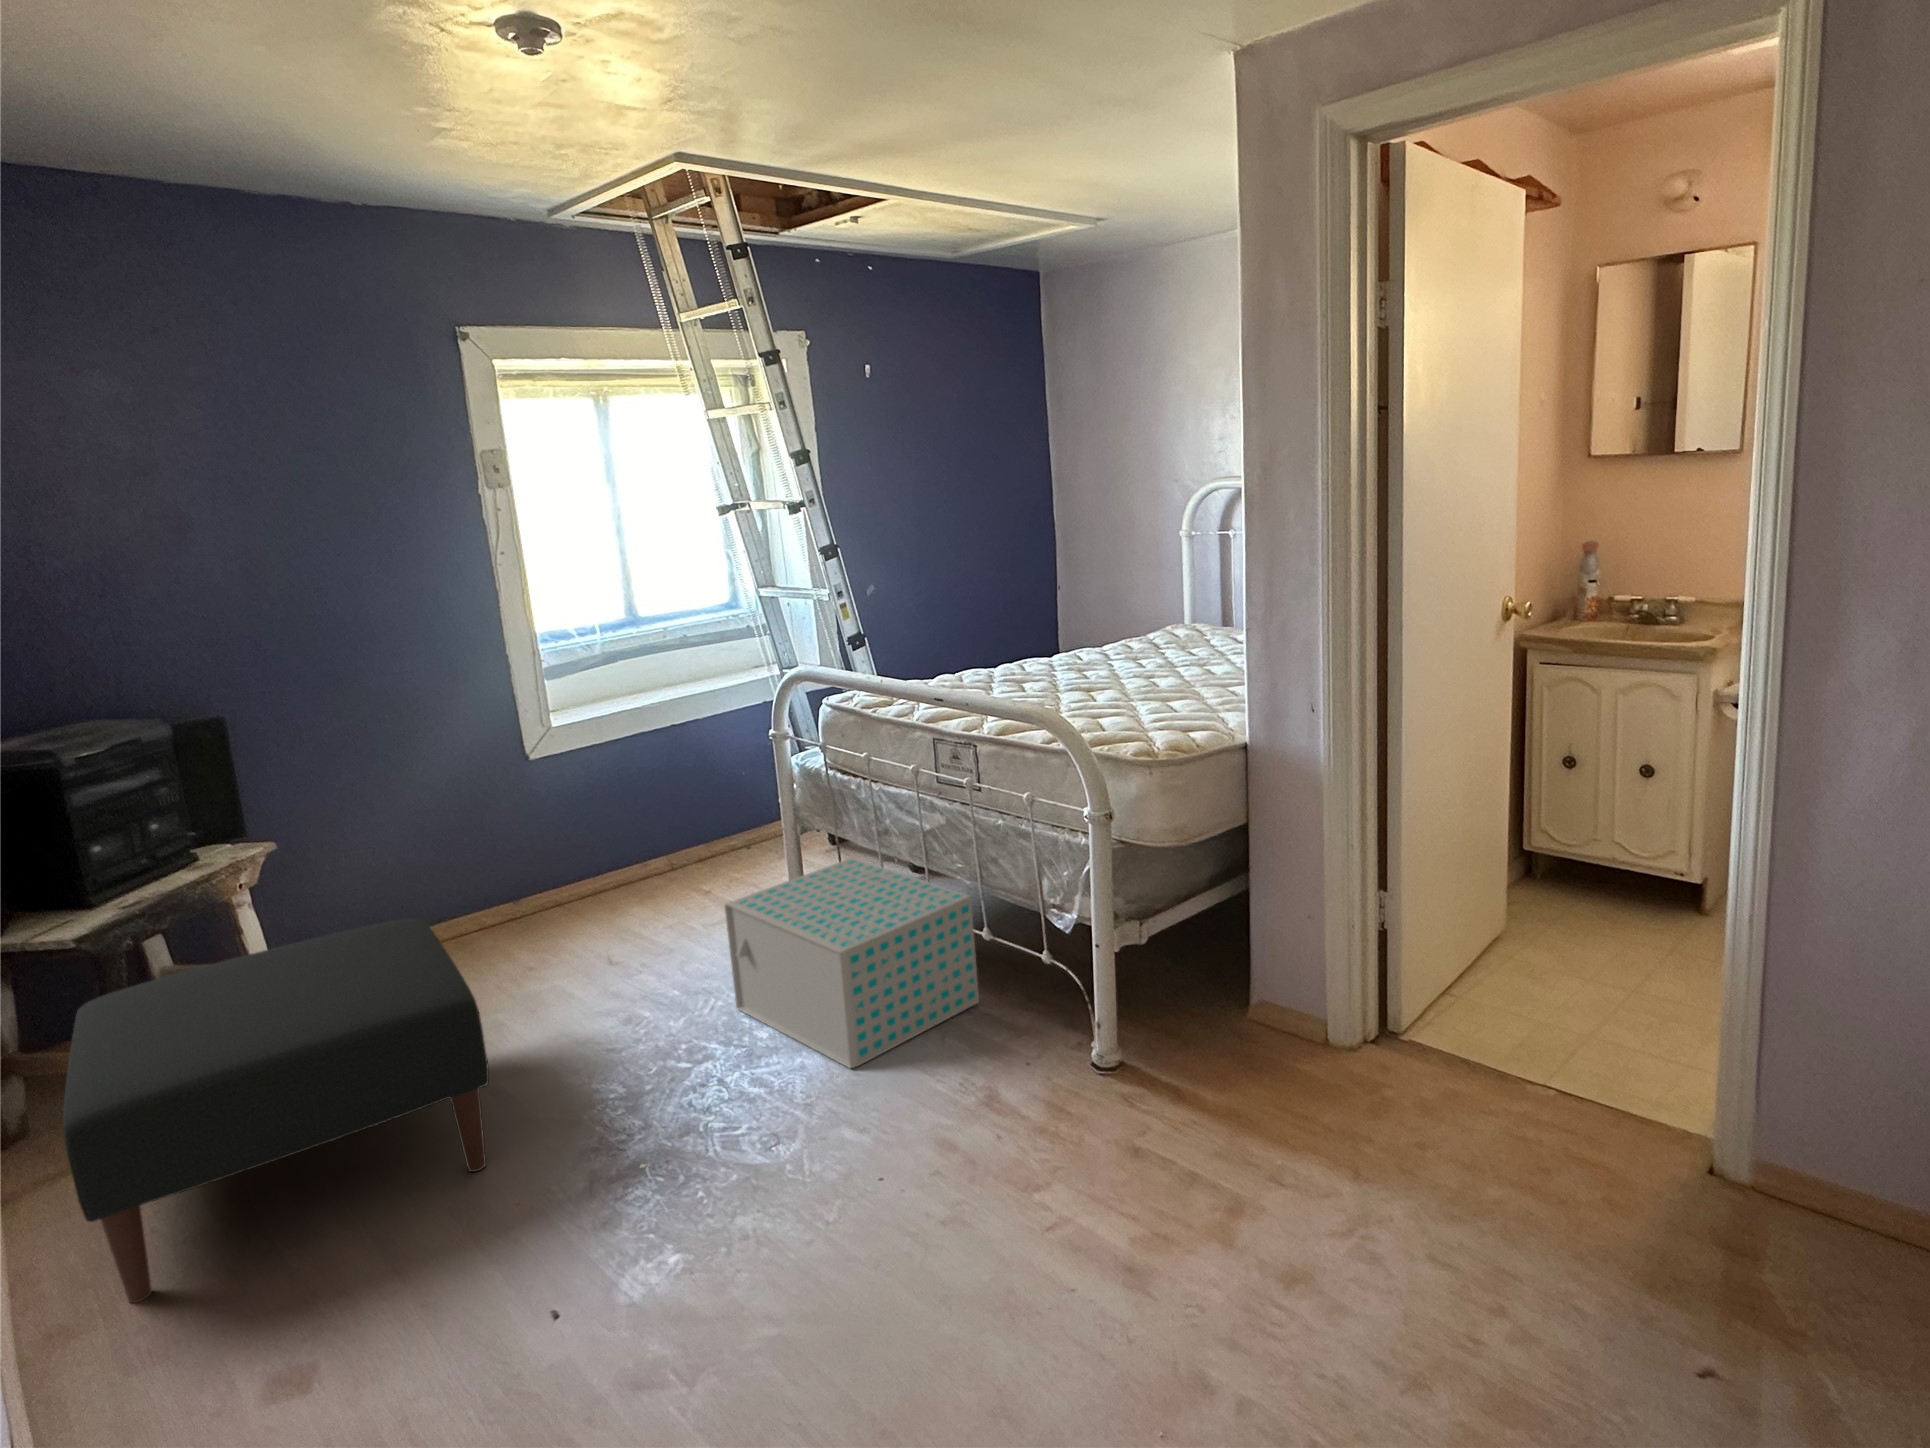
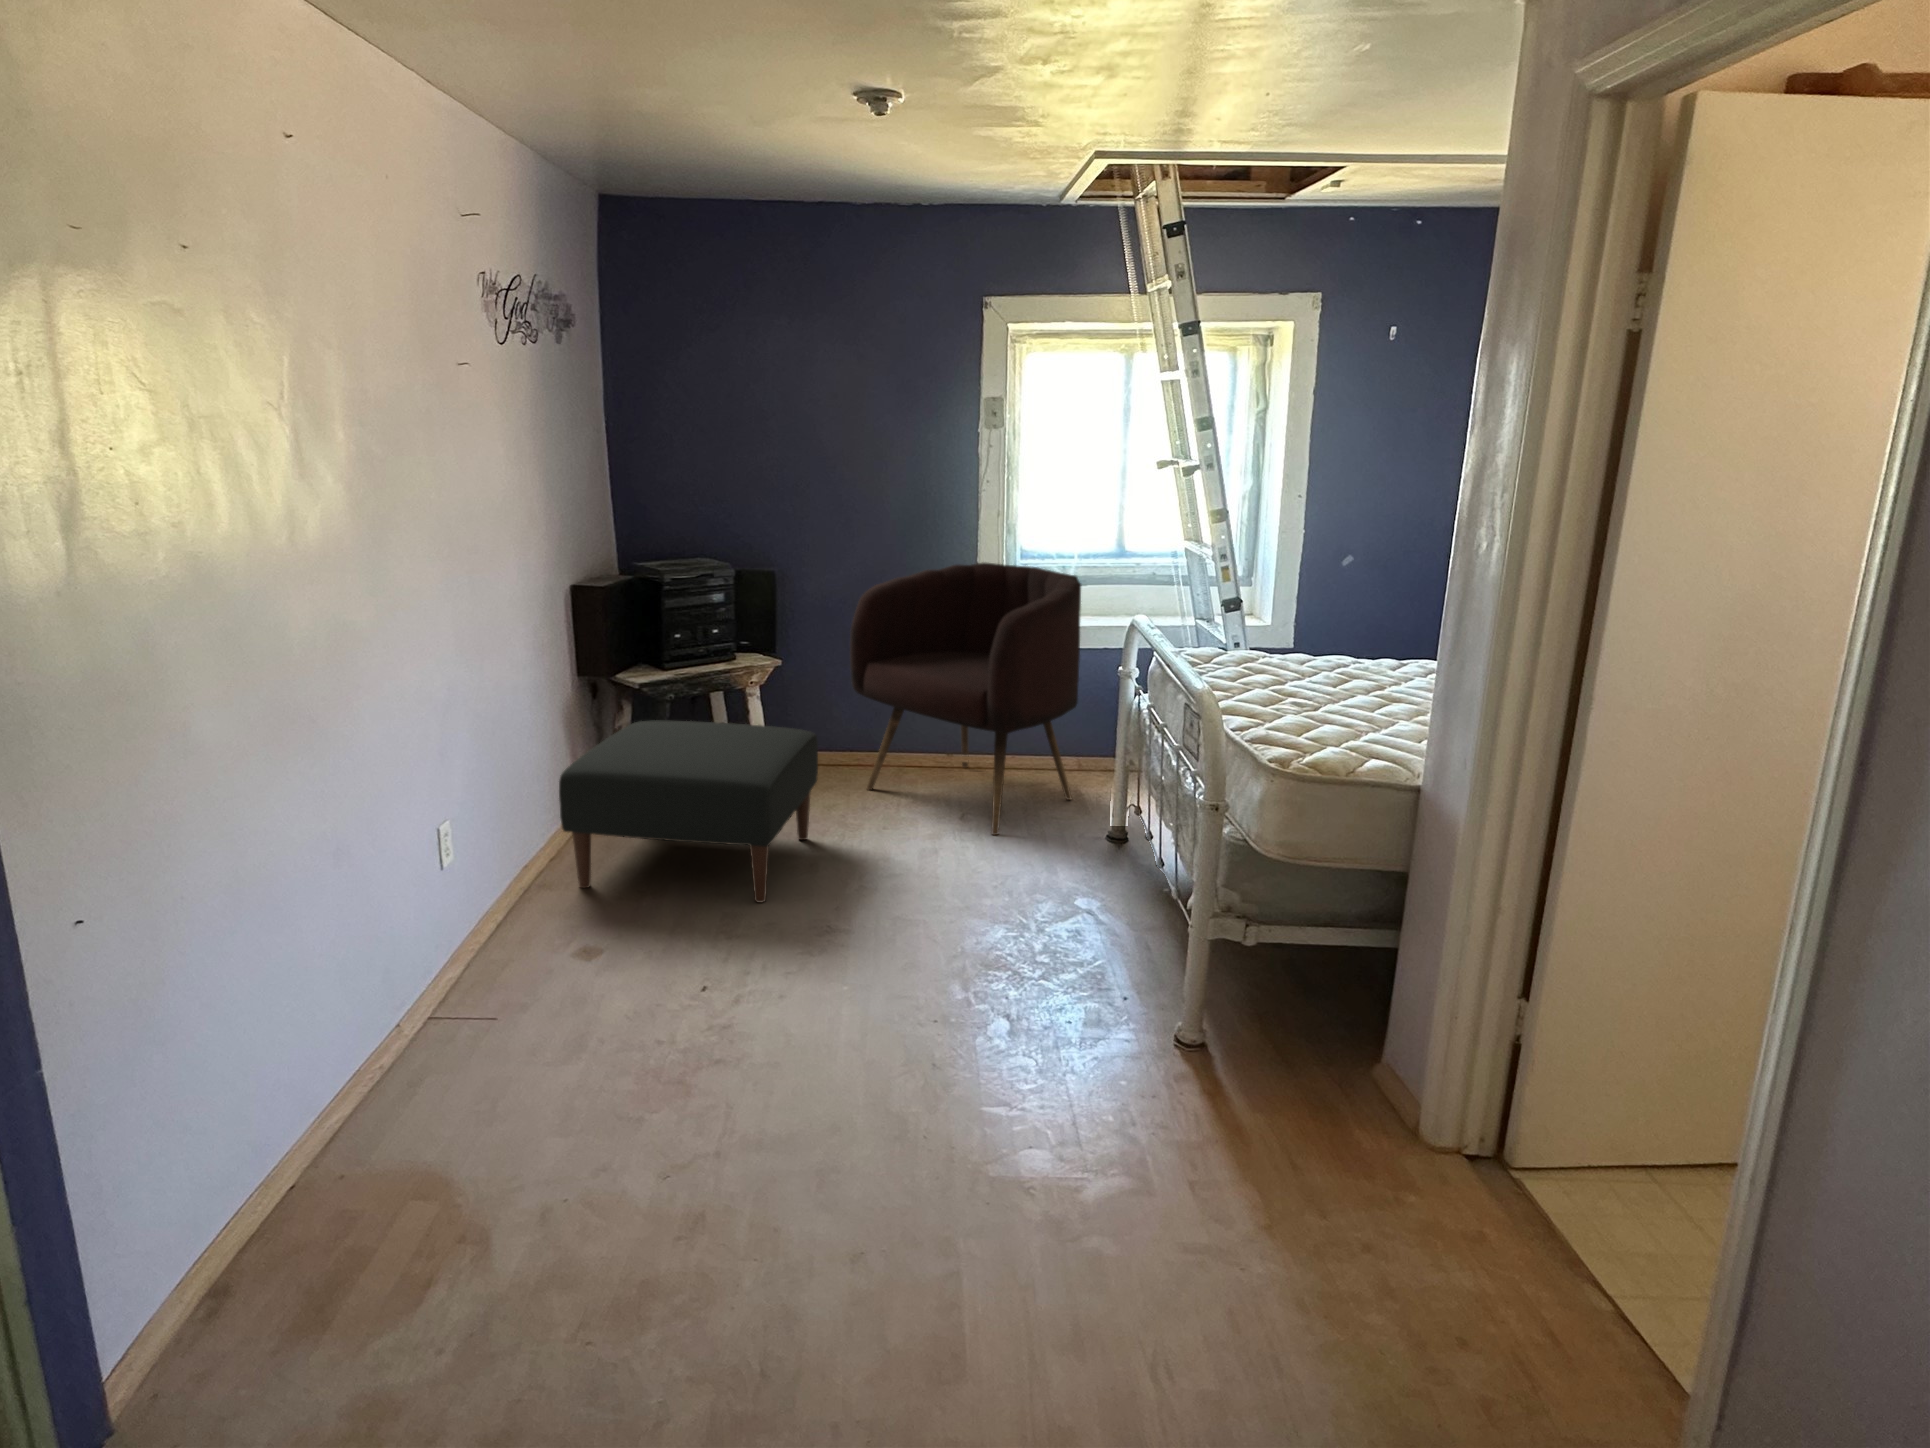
armchair: none [369,647,694,980] -> present [850,562,1081,835]
storage box: present [725,858,979,1068] -> none [997,793,1170,954]

